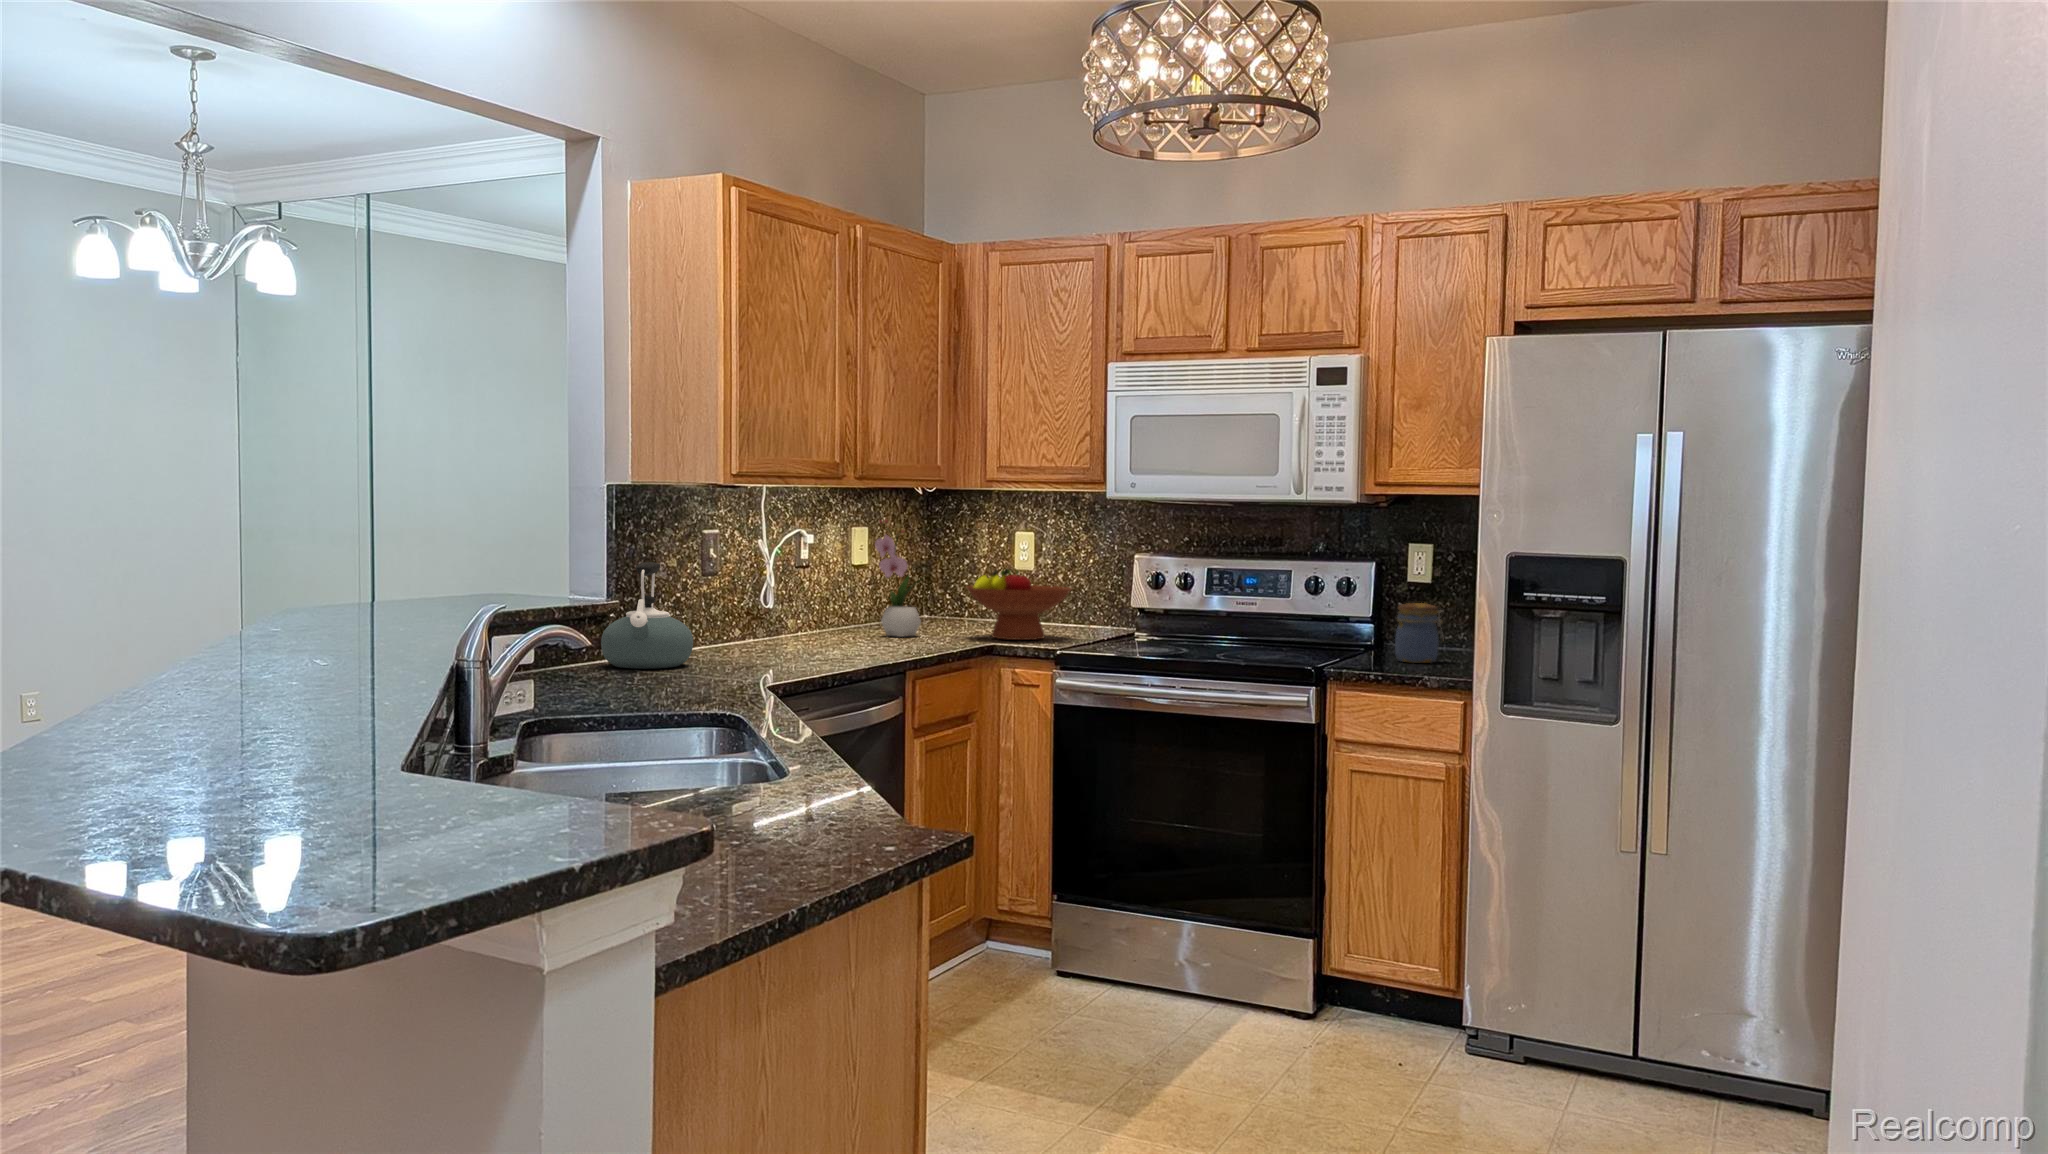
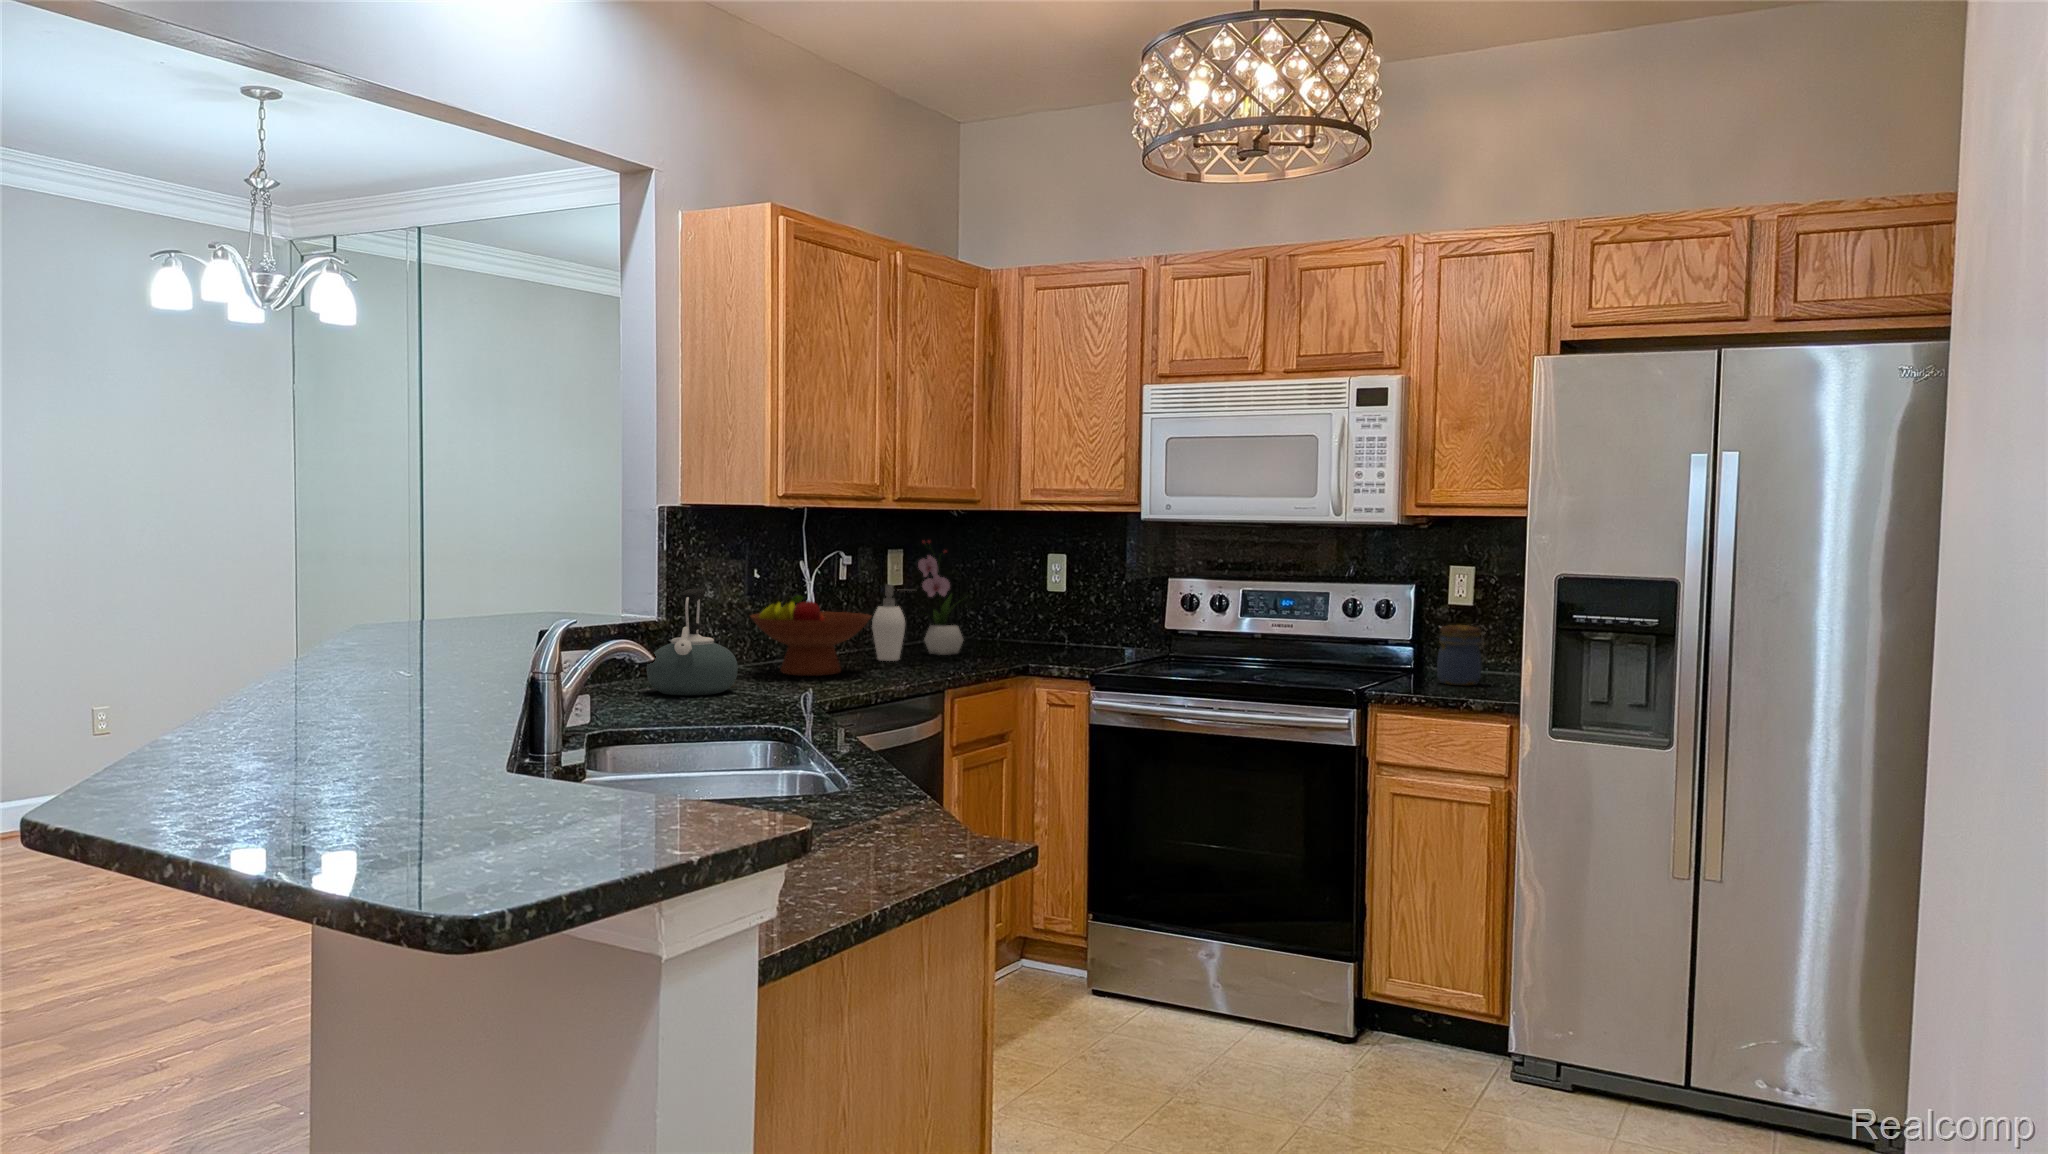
soap dispenser: none [828,564,873,641] -> present [872,584,905,661]
fruit bowl: present [967,569,1071,640] -> present [751,595,871,676]

